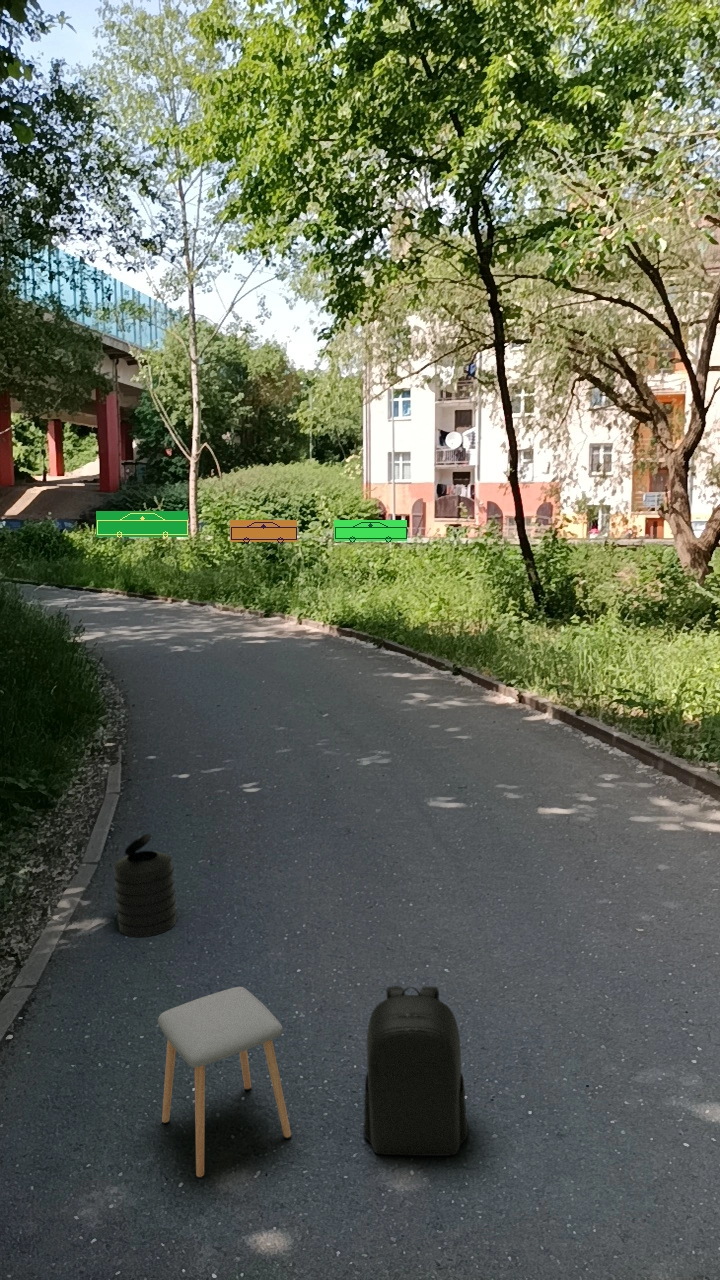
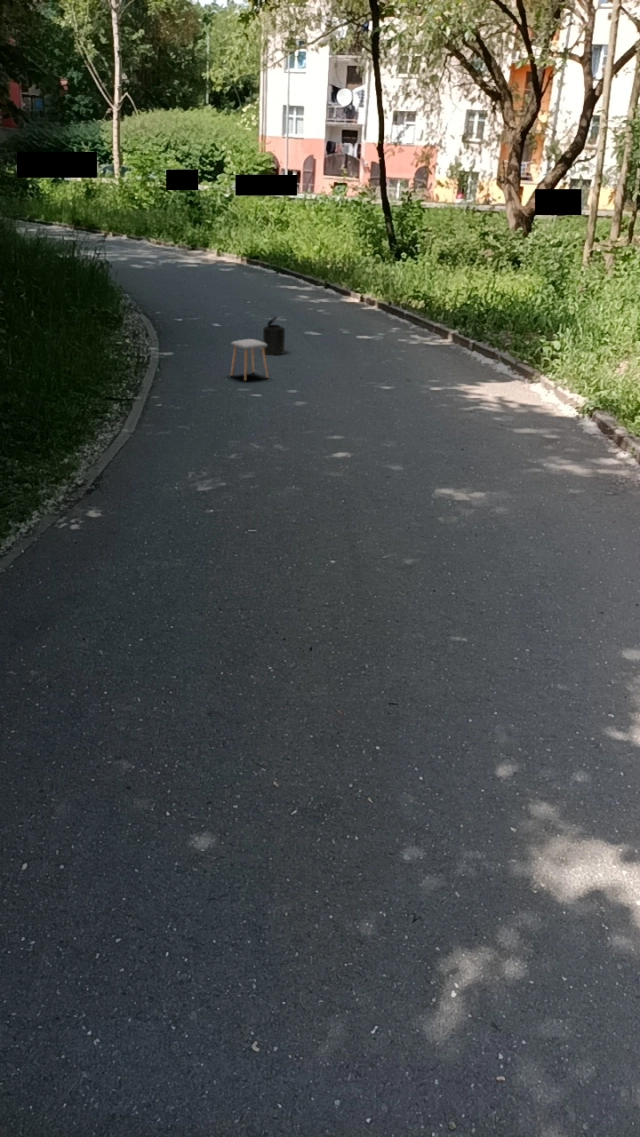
trash can: present [114,834,177,937] -> present [263,317,285,355]
backpack: present [364,986,468,1156] -> none [288,336,317,380]

